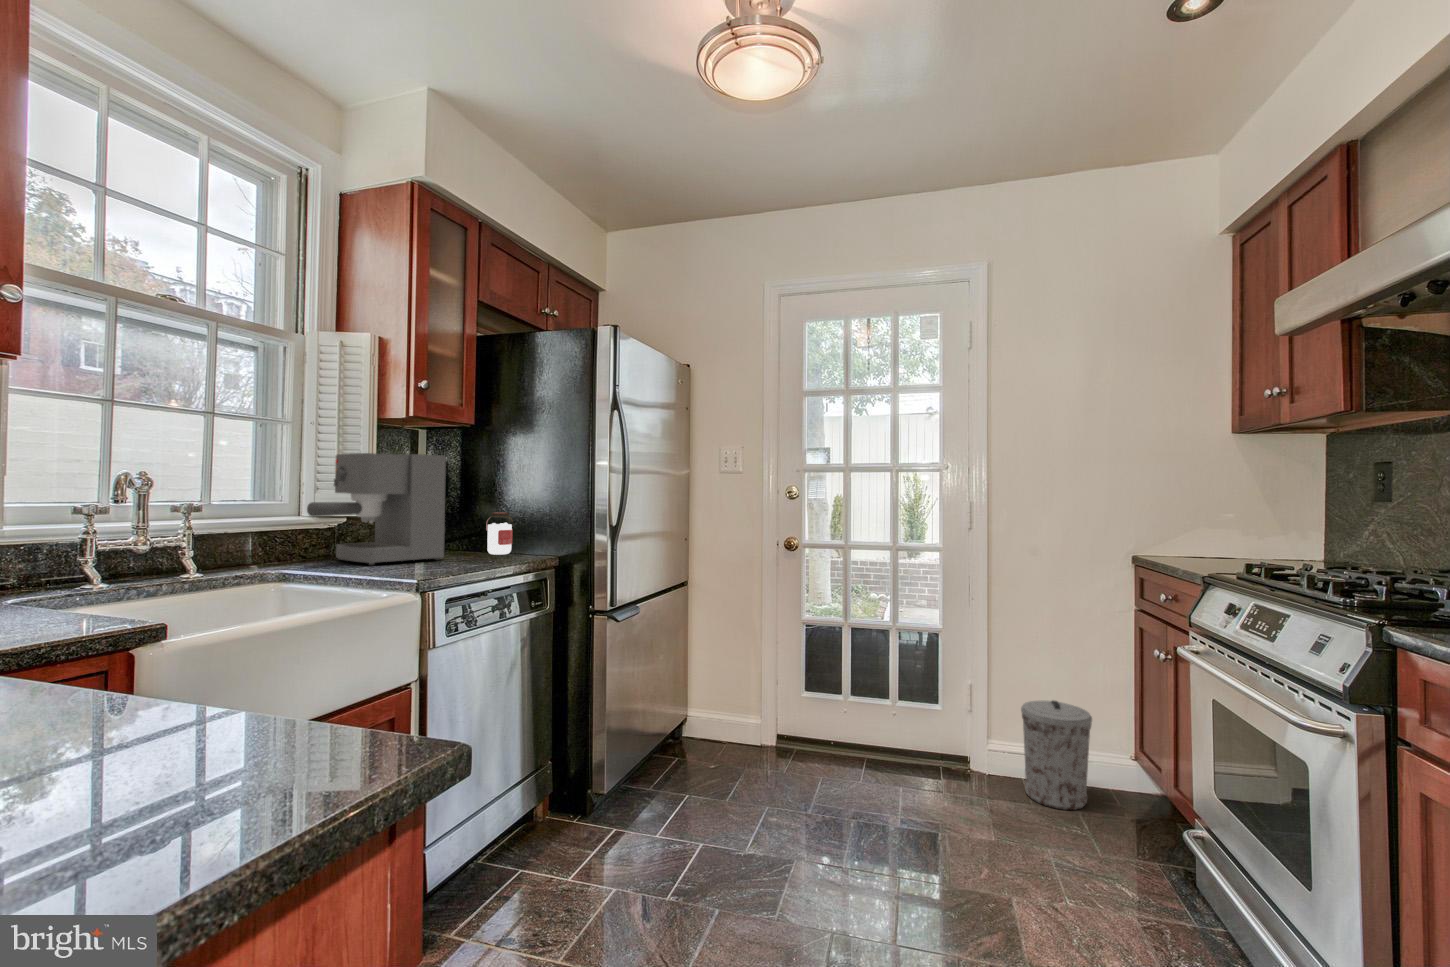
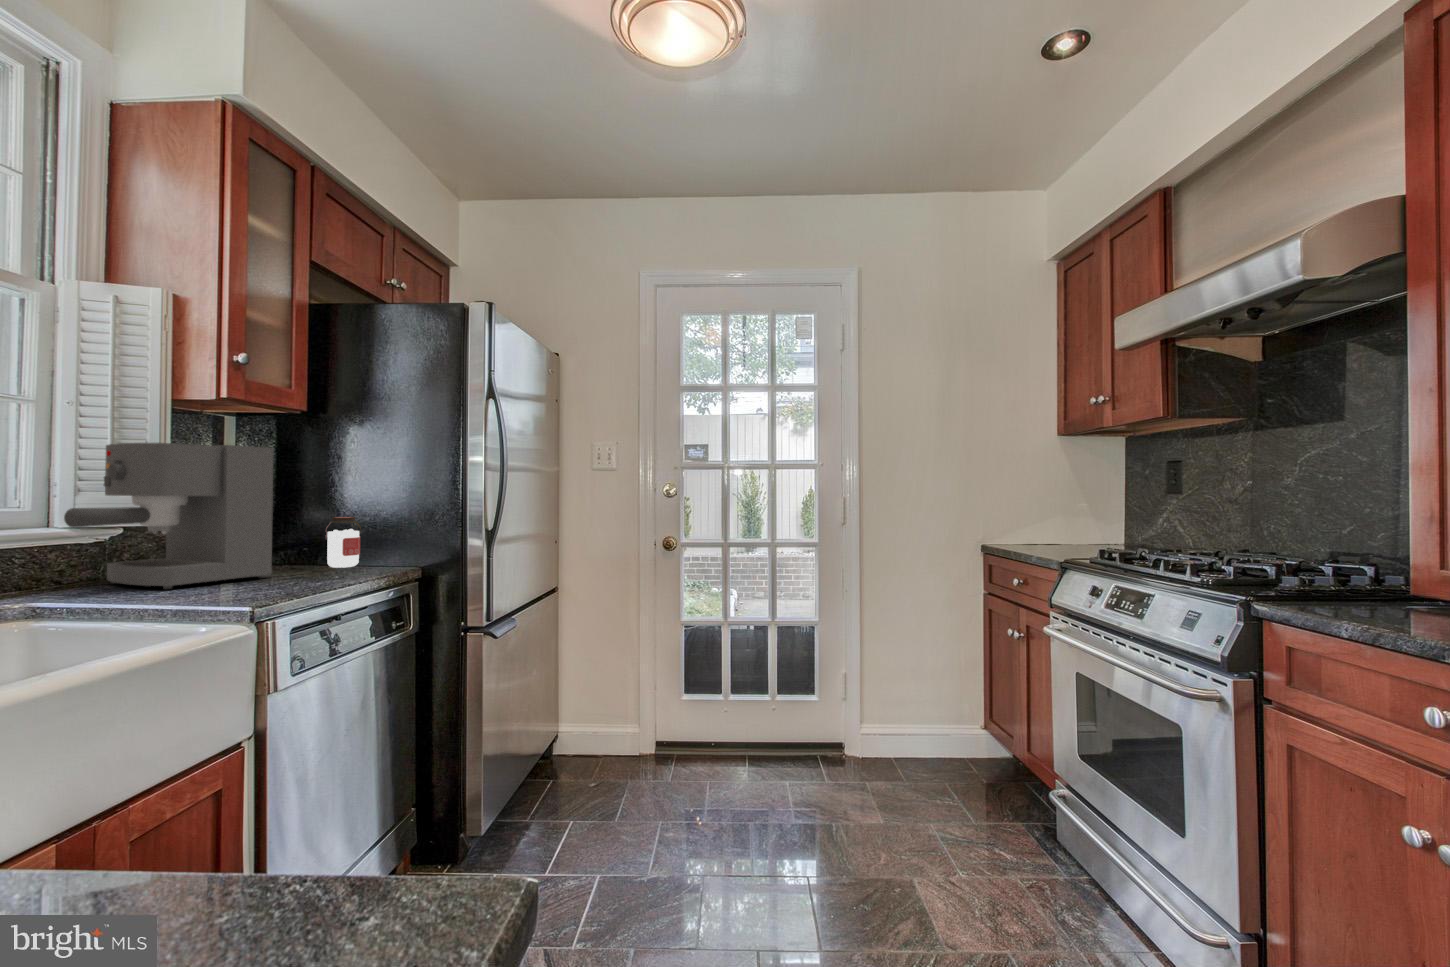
trash can: present [1021,701,1092,810] -> none [894,682,956,783]

